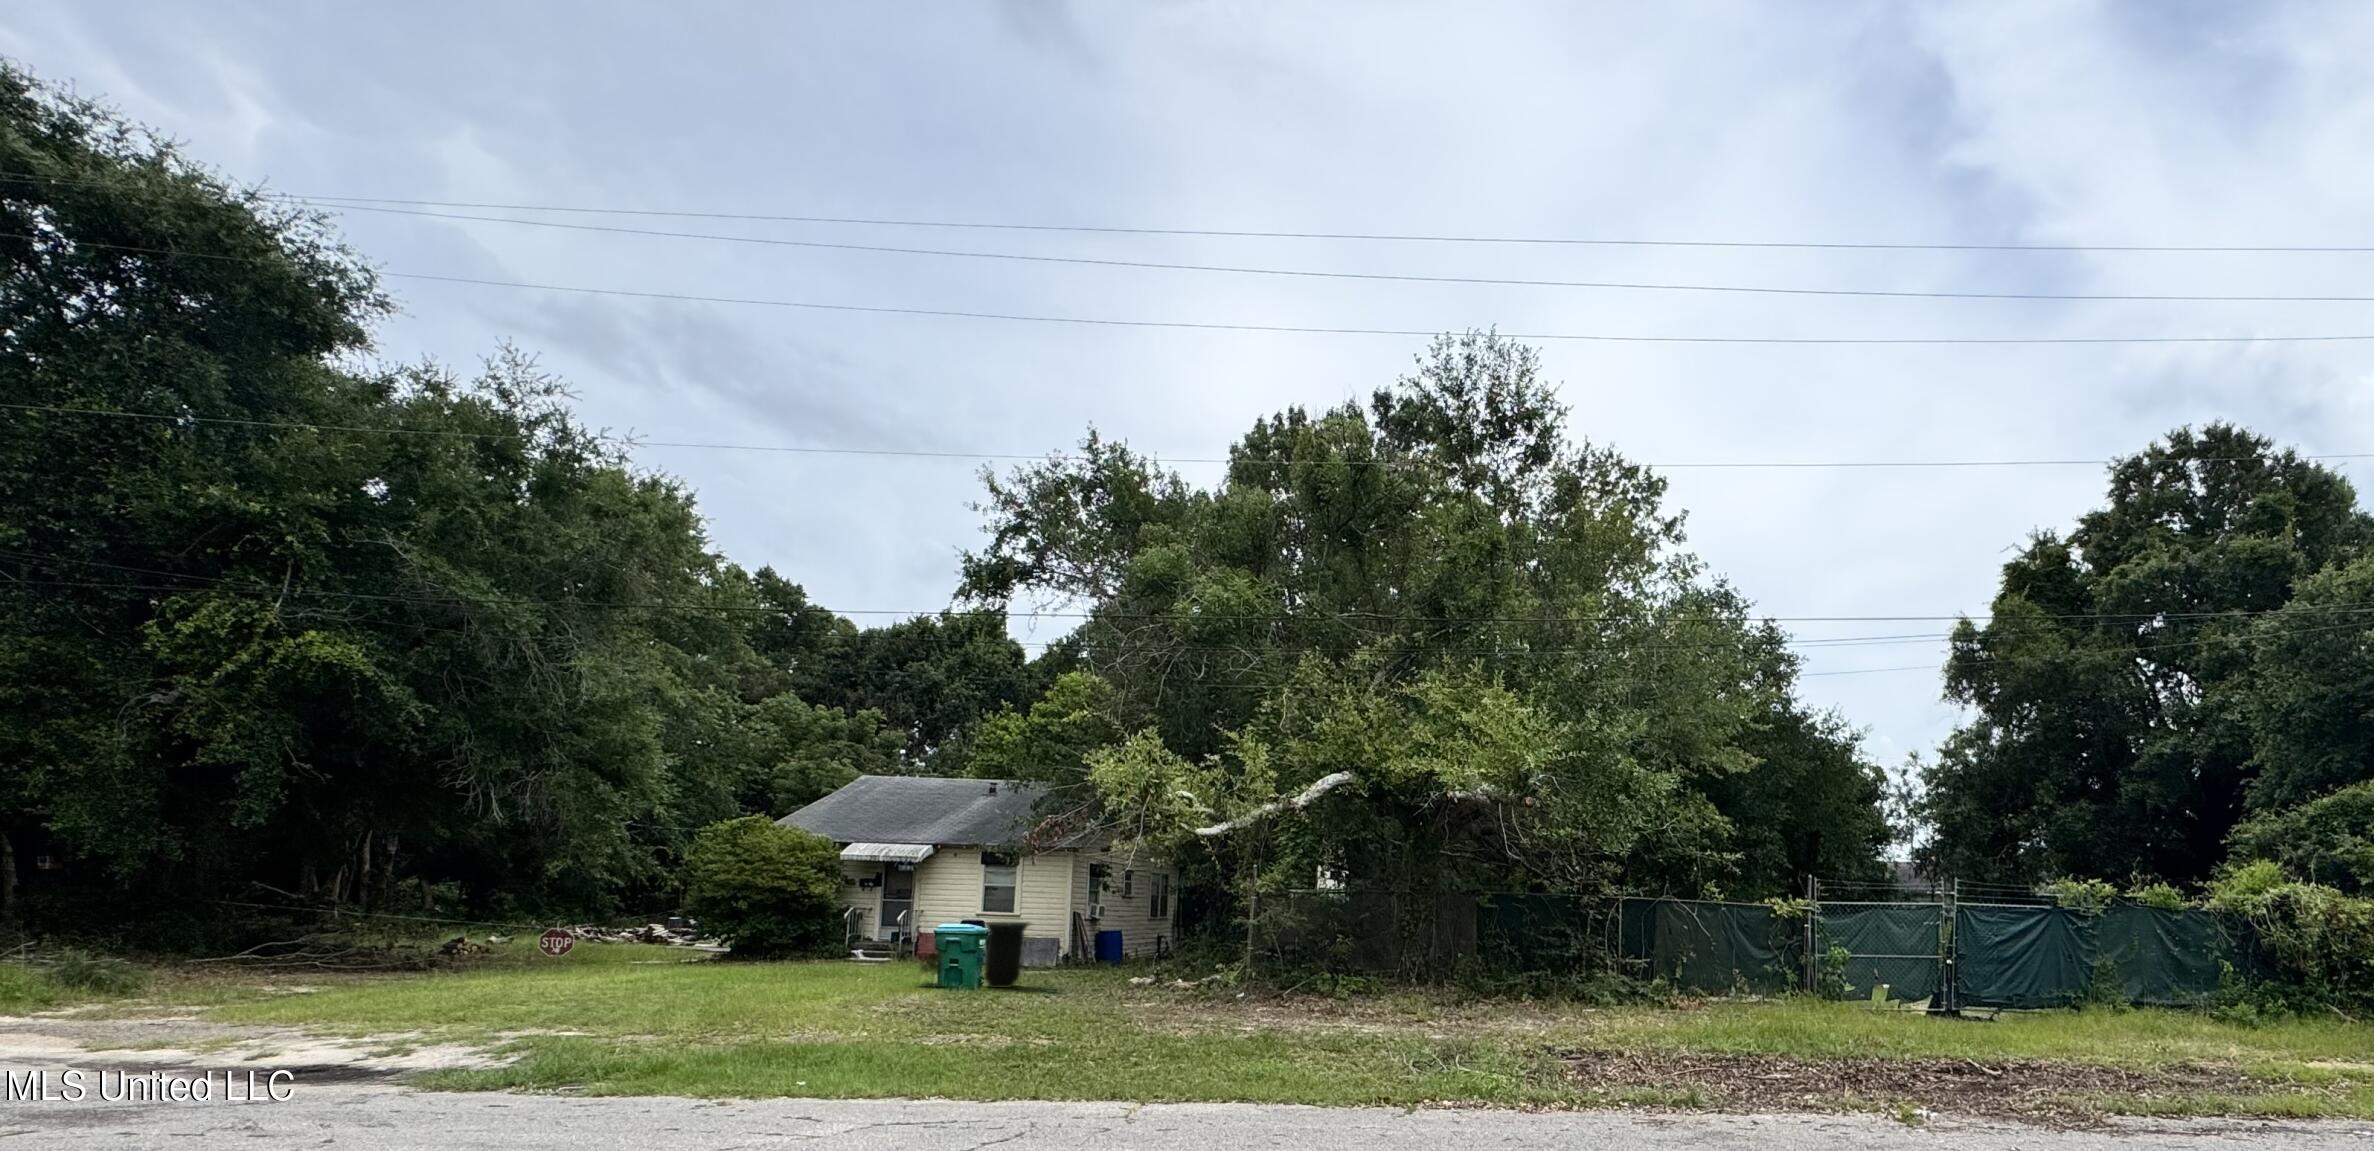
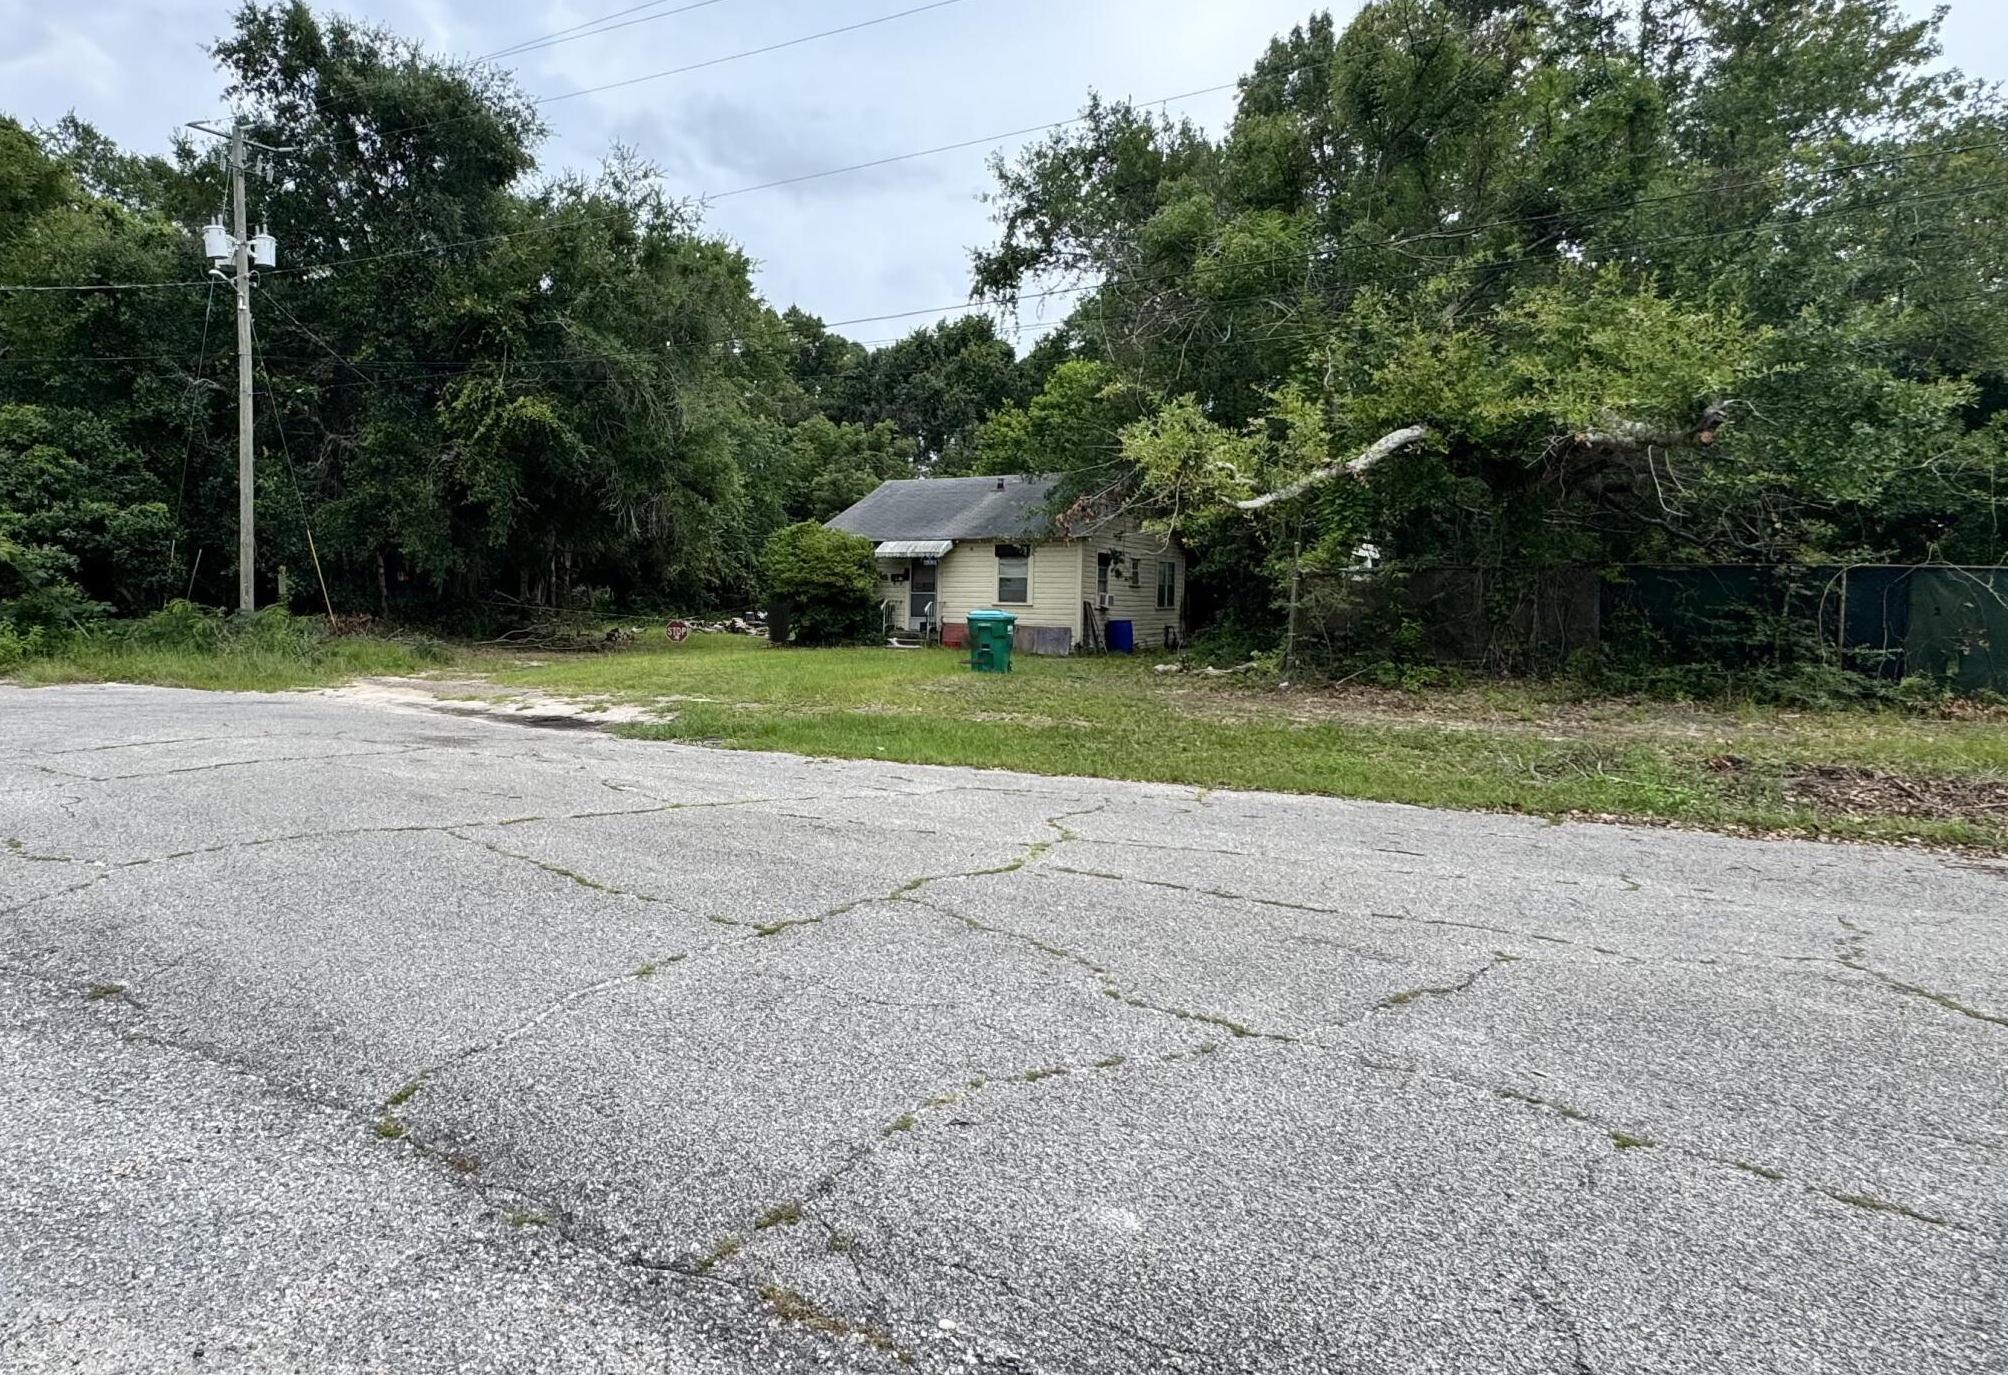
trash can: present [984,922,1030,988] -> present [763,604,792,644]

